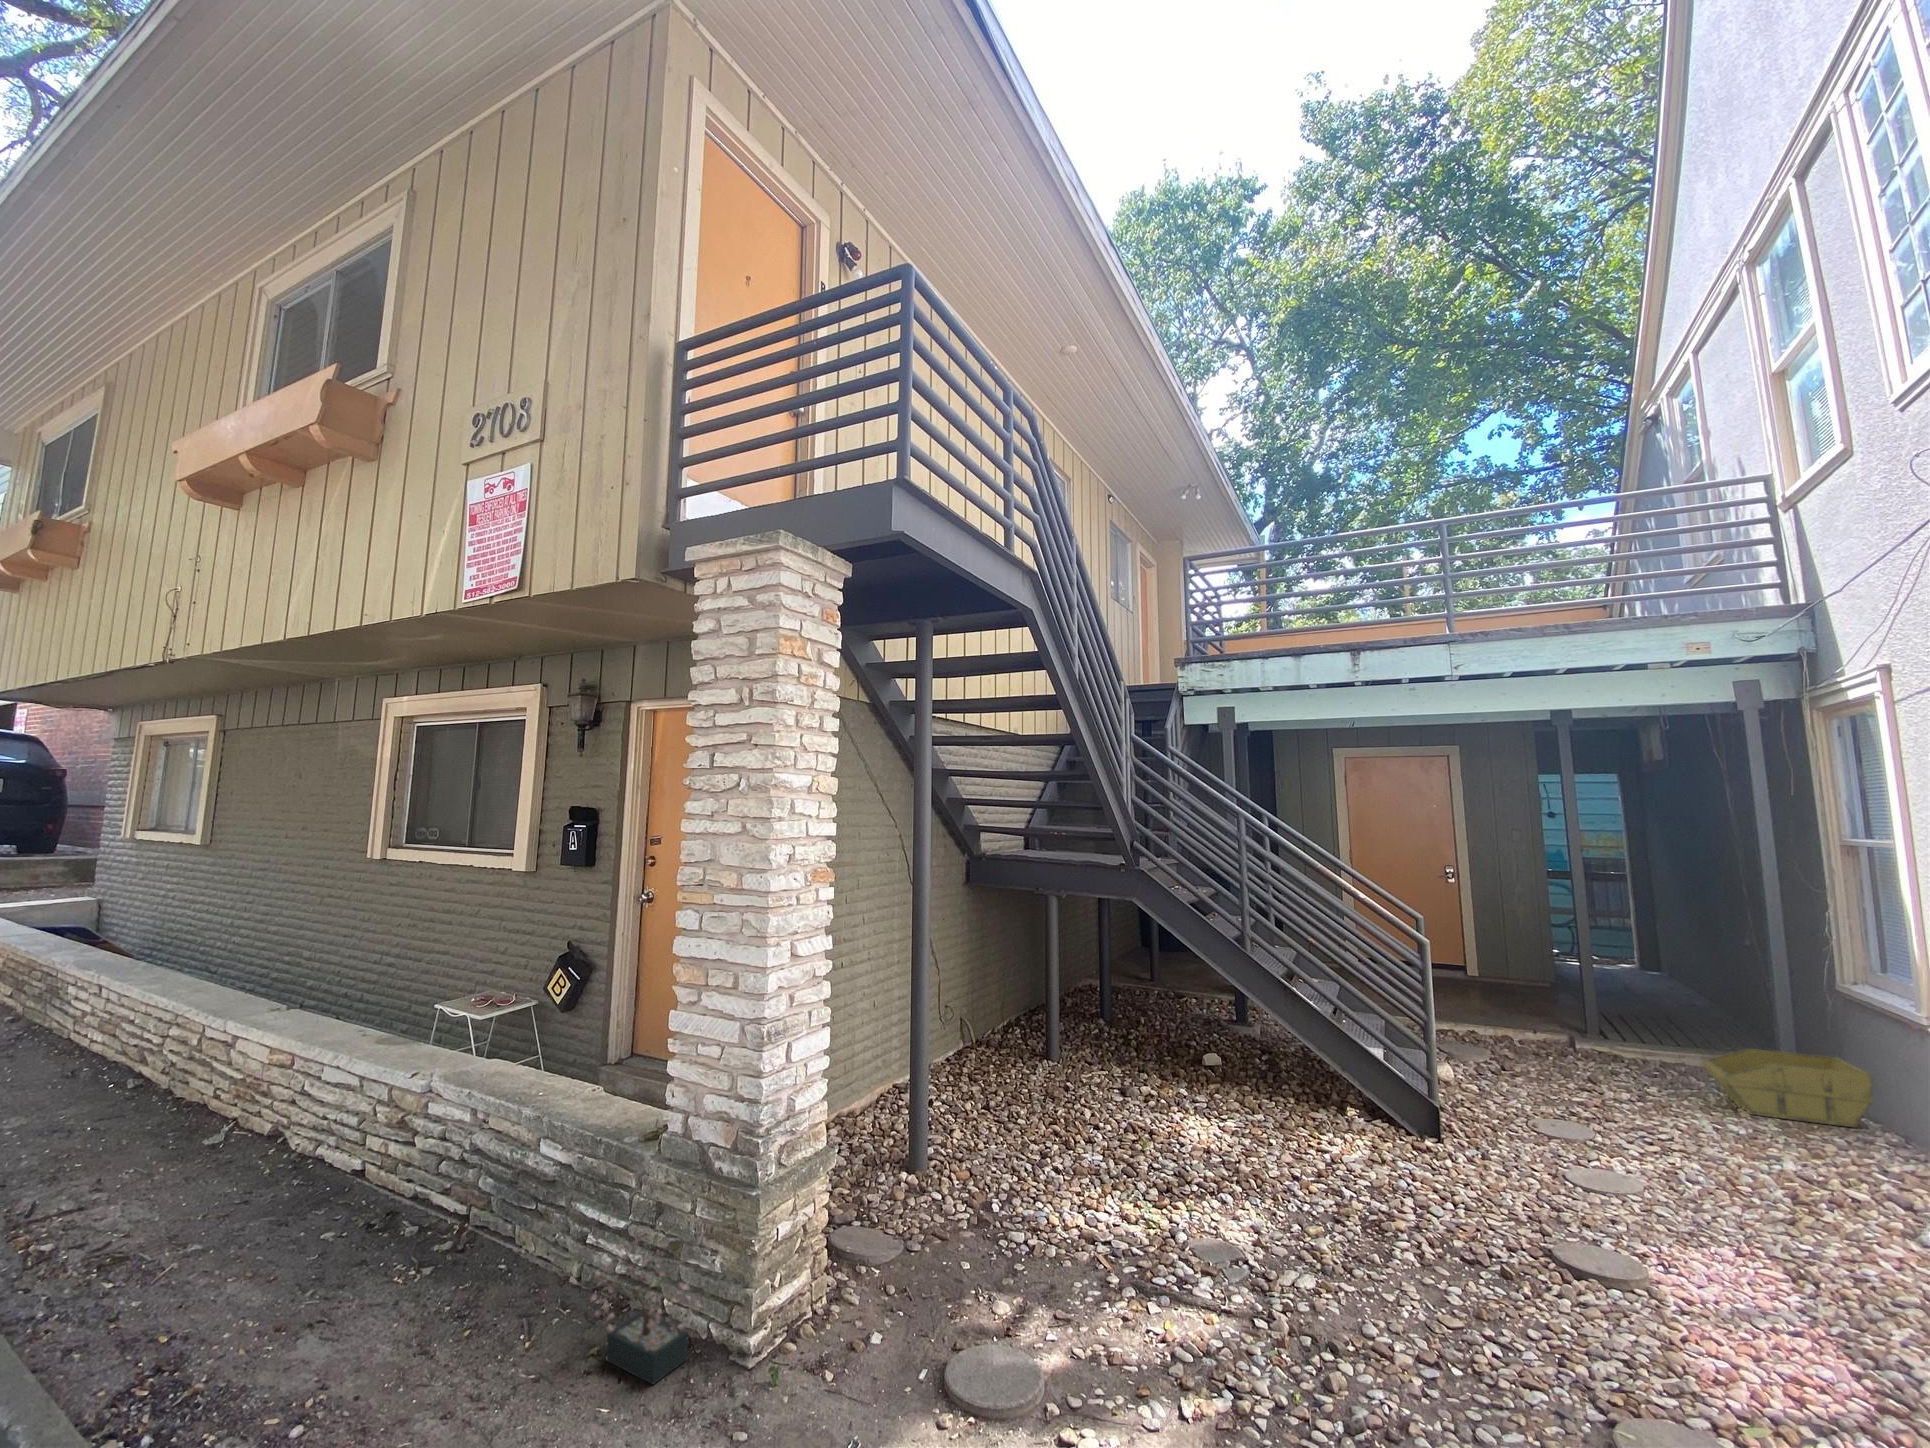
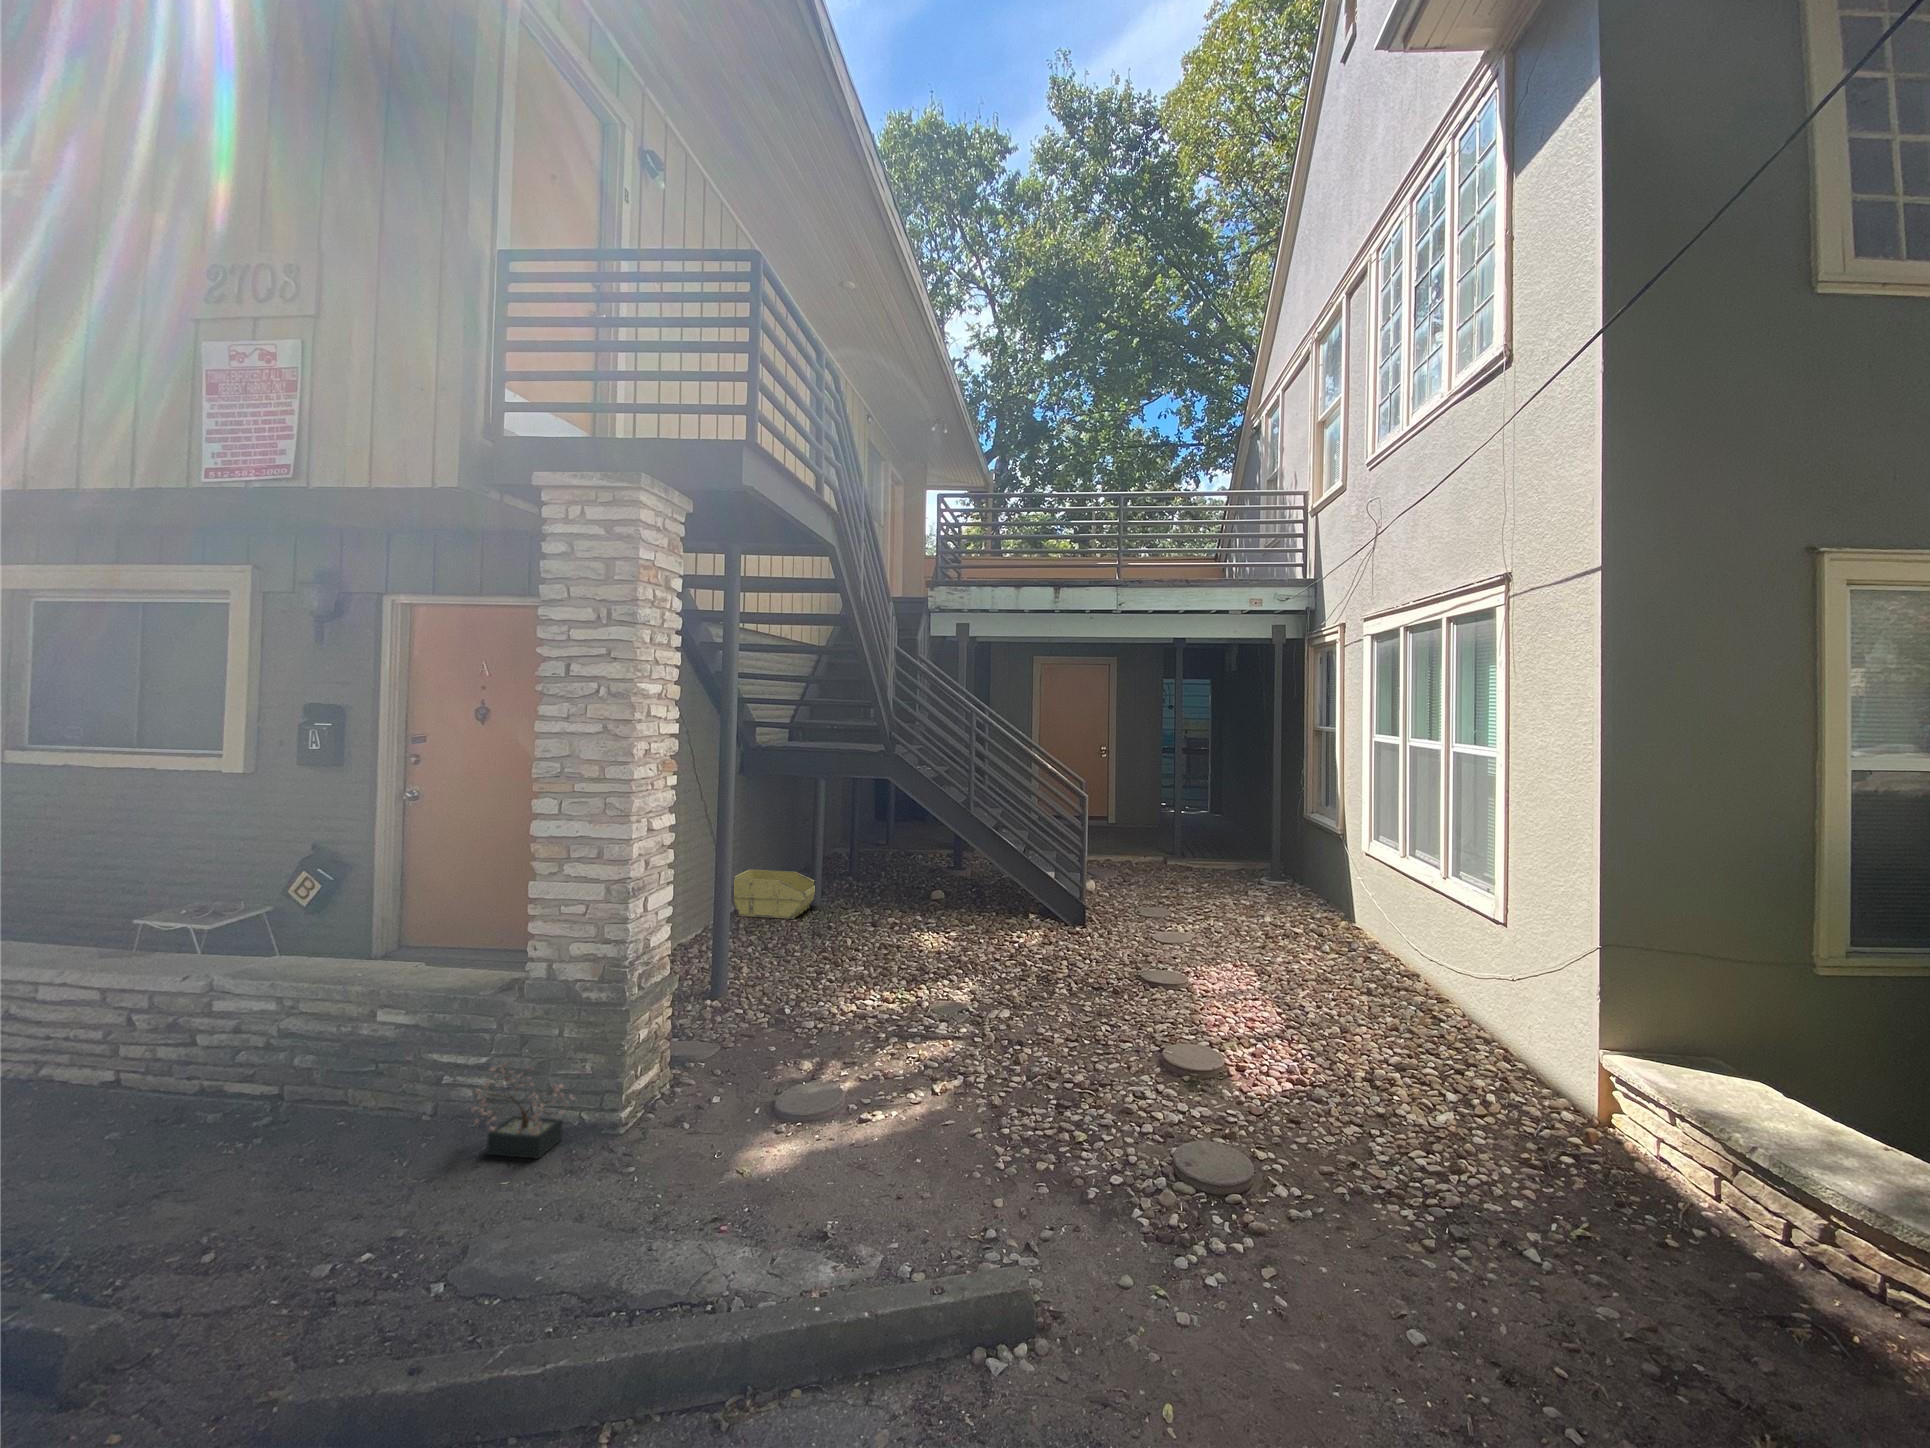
storage bin: present [1702,1049,1873,1128] -> present [734,870,815,919]

